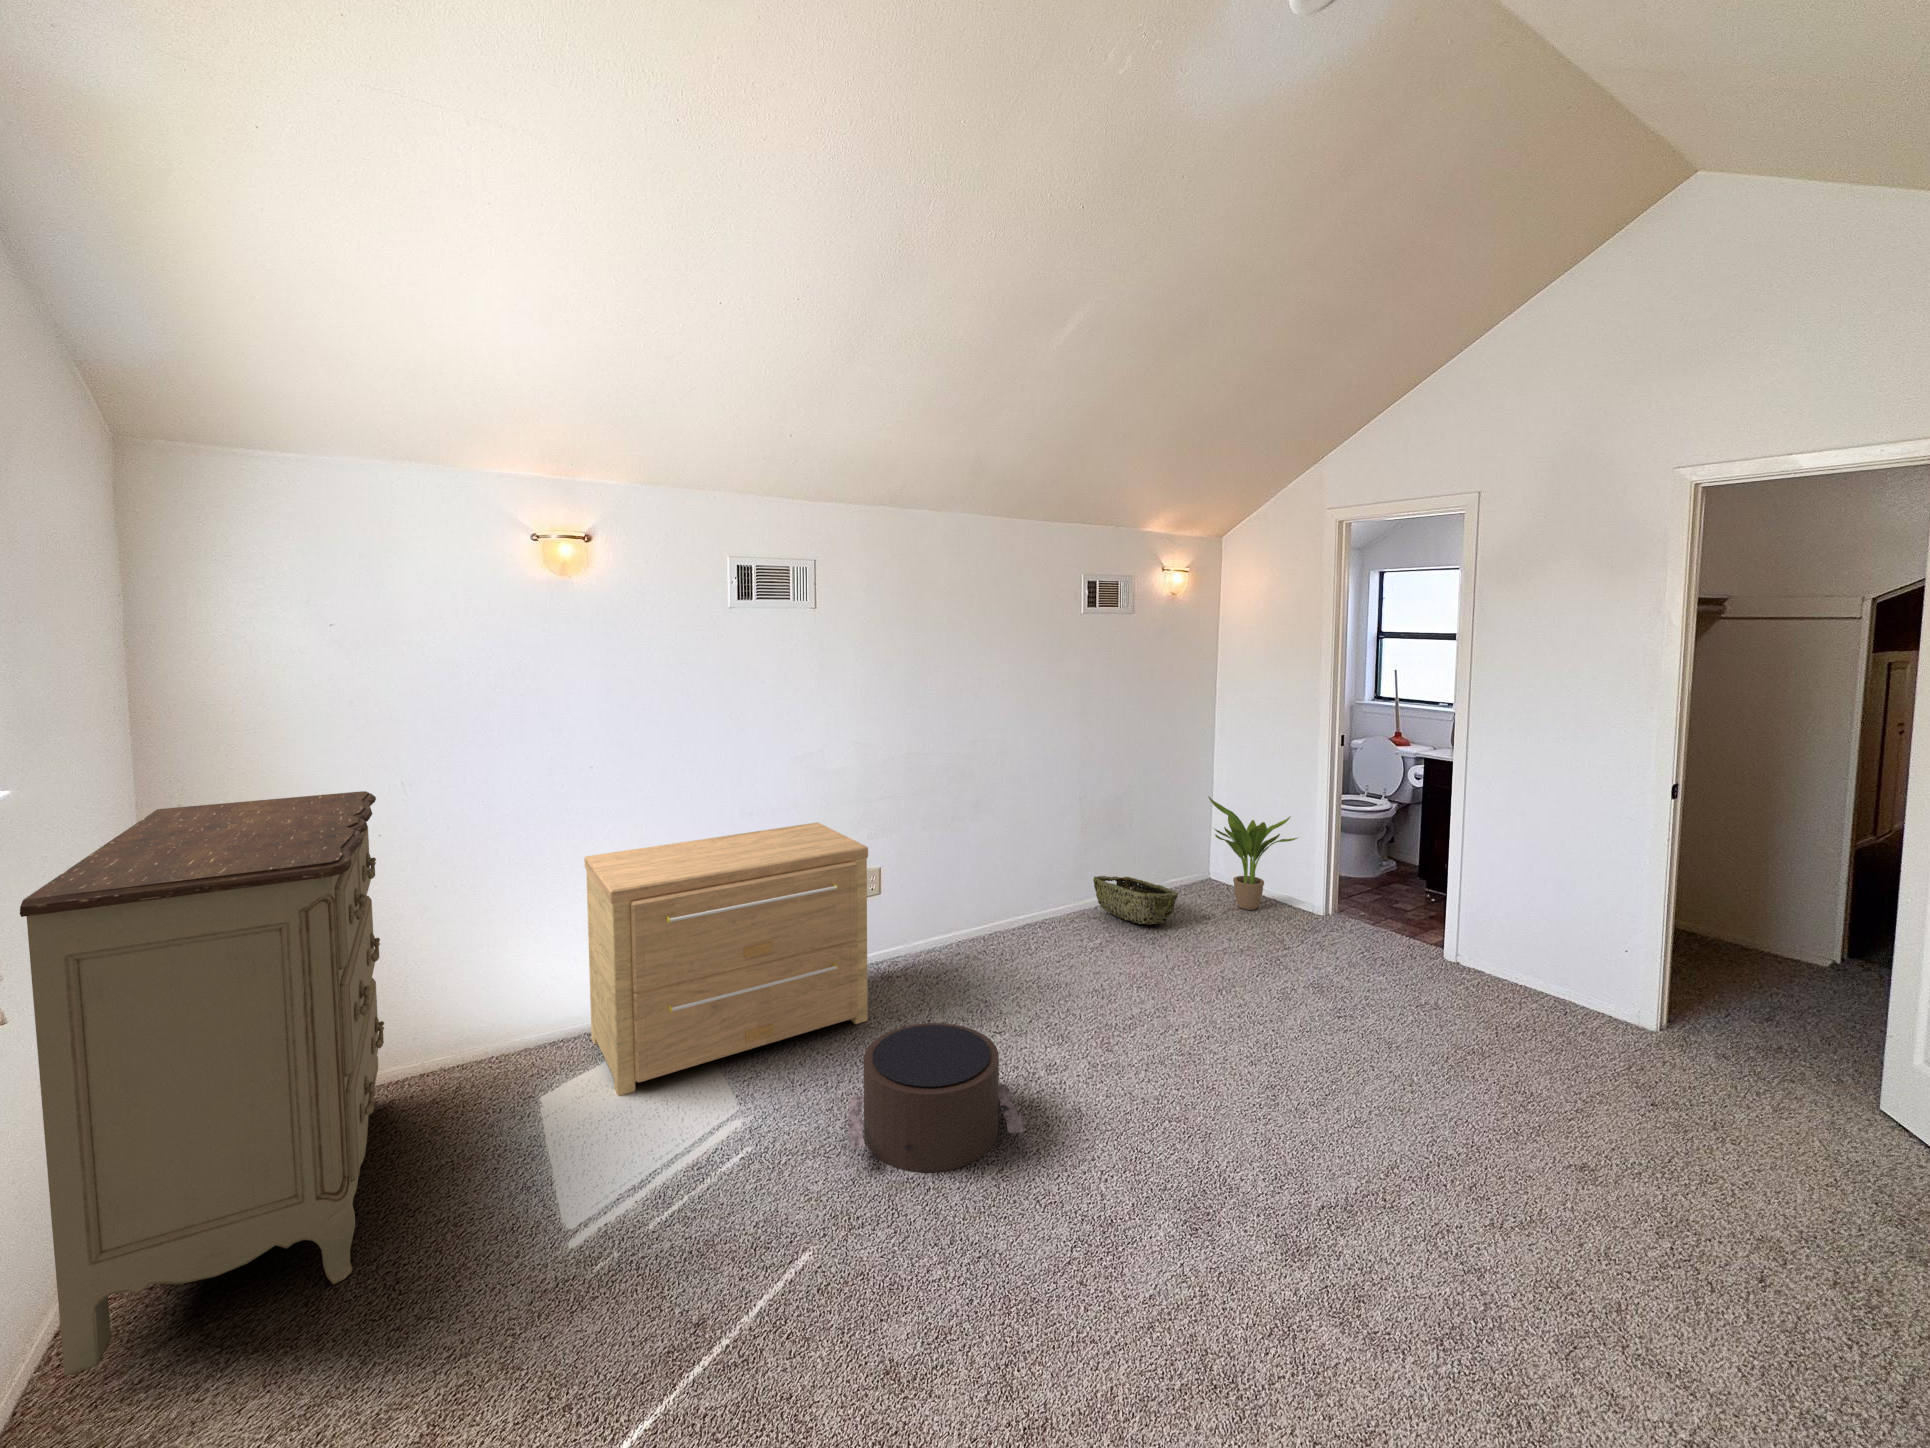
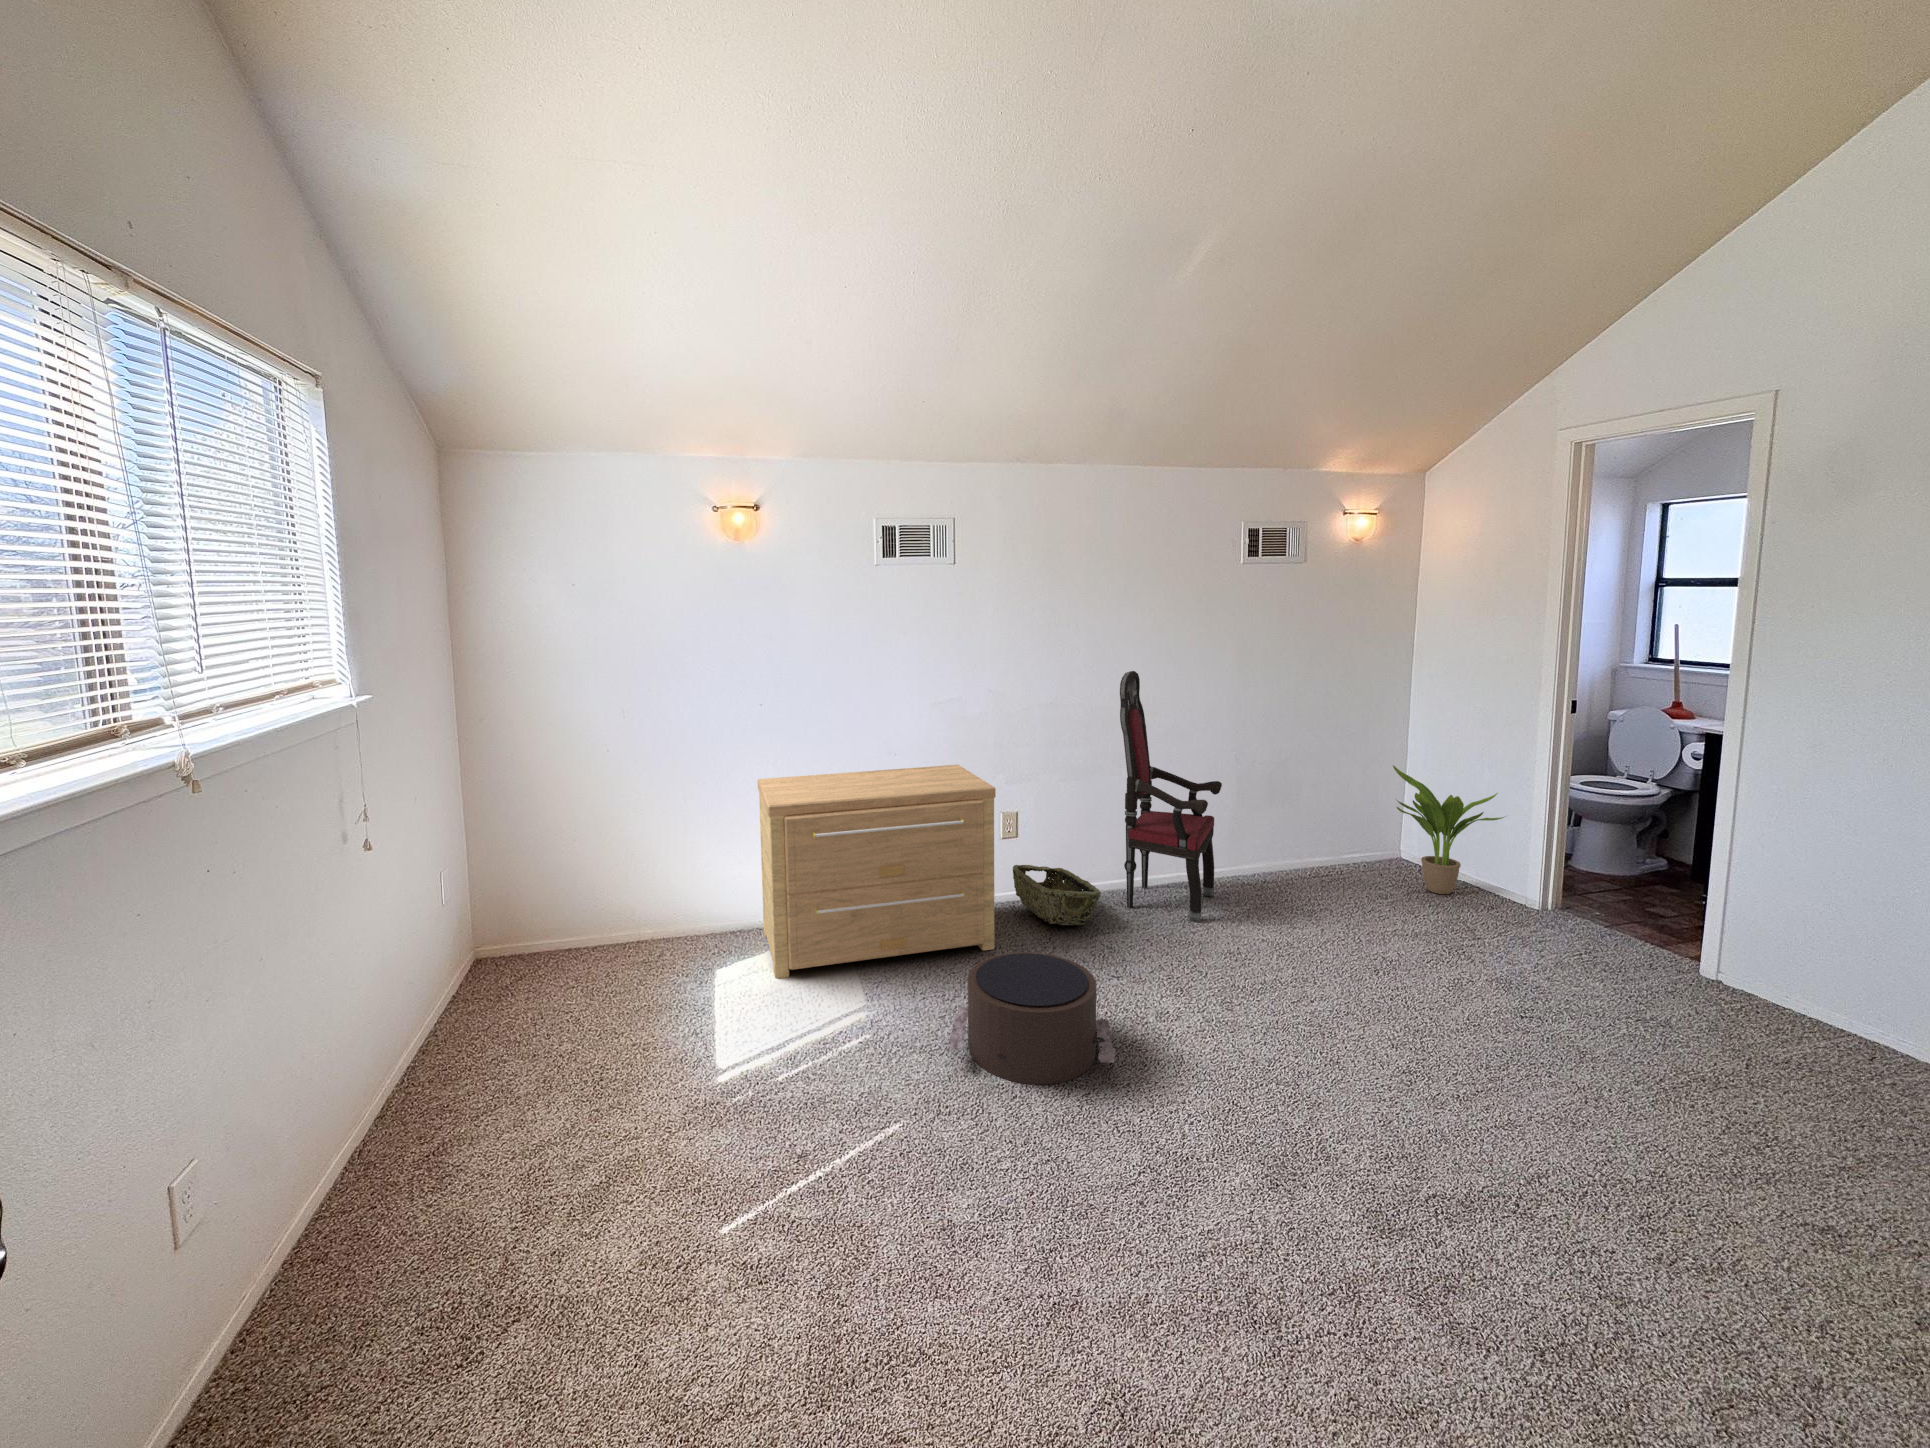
armchair: none [980,717,1072,963] -> present [1120,671,1222,923]
dresser: present [20,791,384,1376] -> none [376,715,608,1095]
woven basket: present [1093,876,1178,924] -> present [1013,865,1100,925]

